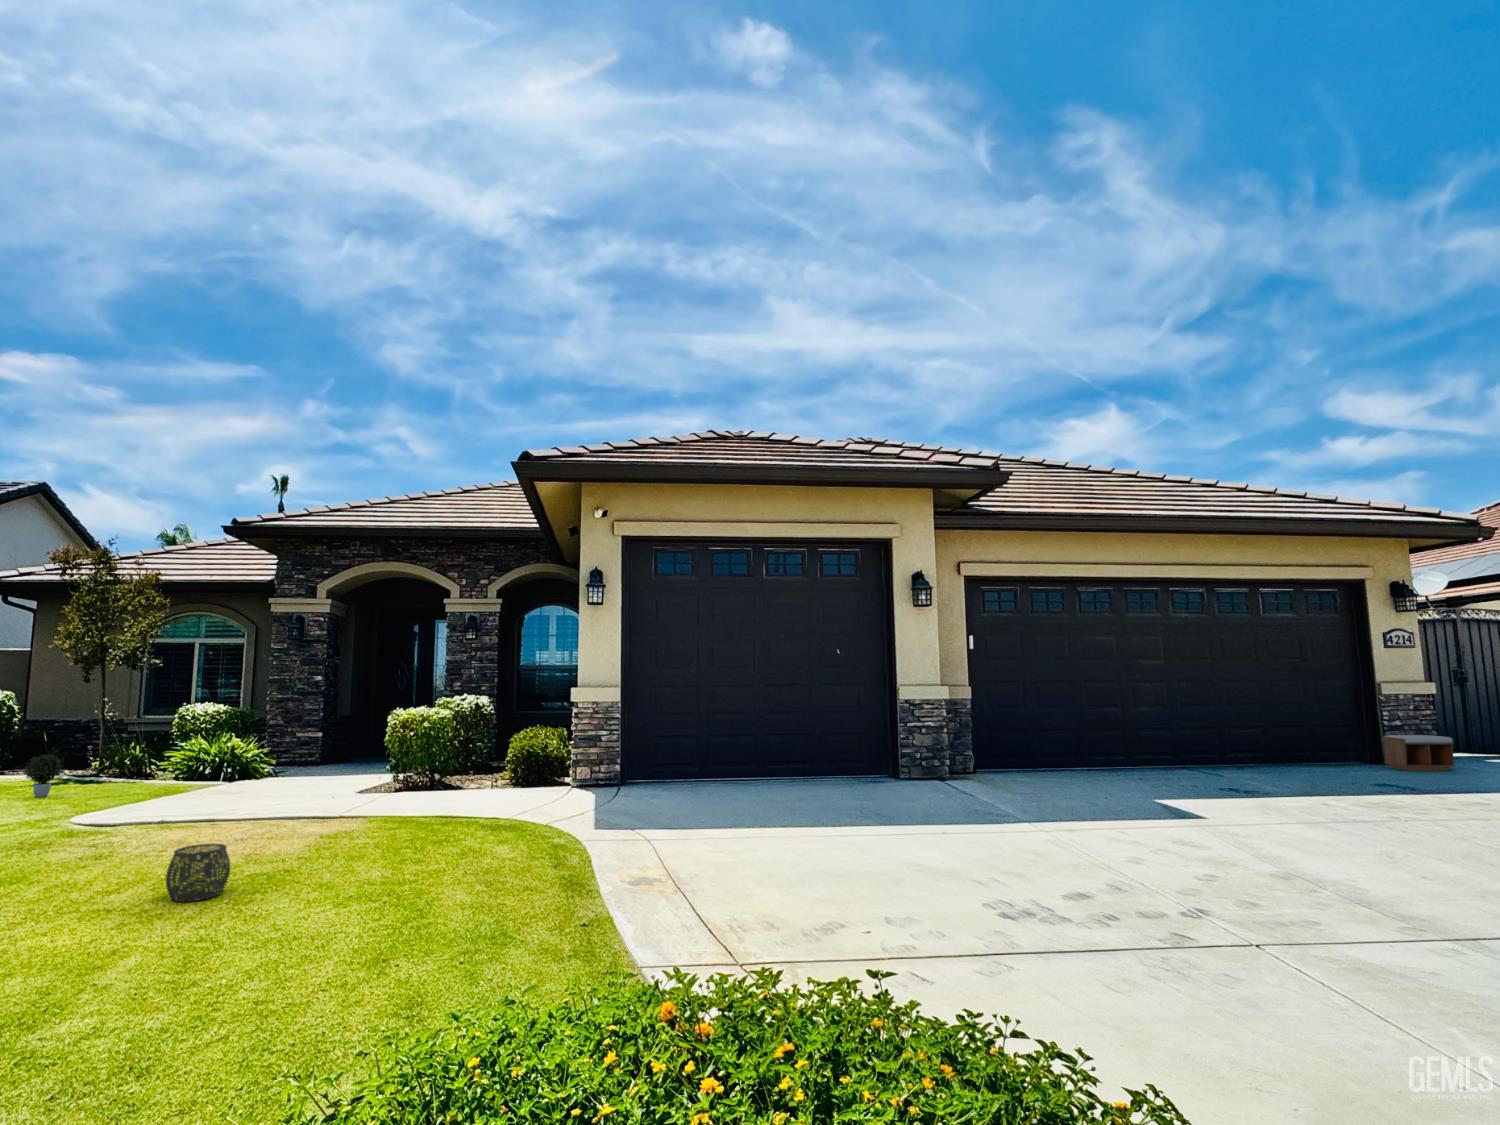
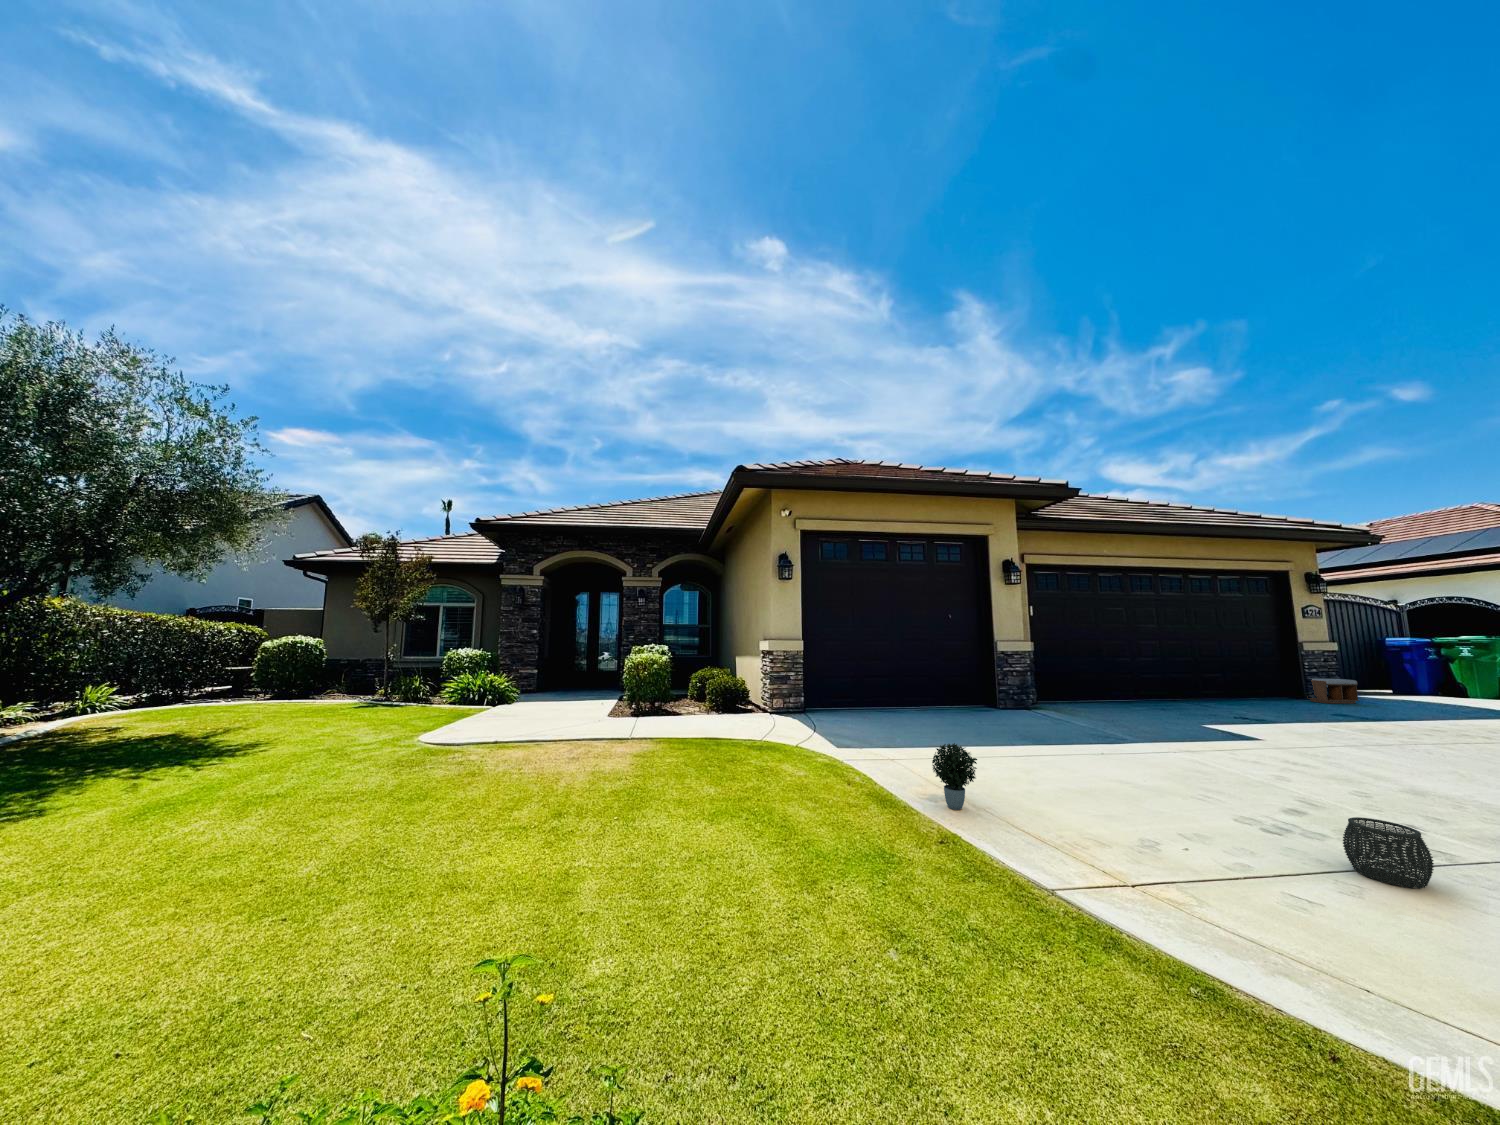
potted plant: present [25,754,62,798] -> present [932,743,977,810]
woven basket: present [166,844,230,902] -> present [1343,817,1434,888]

